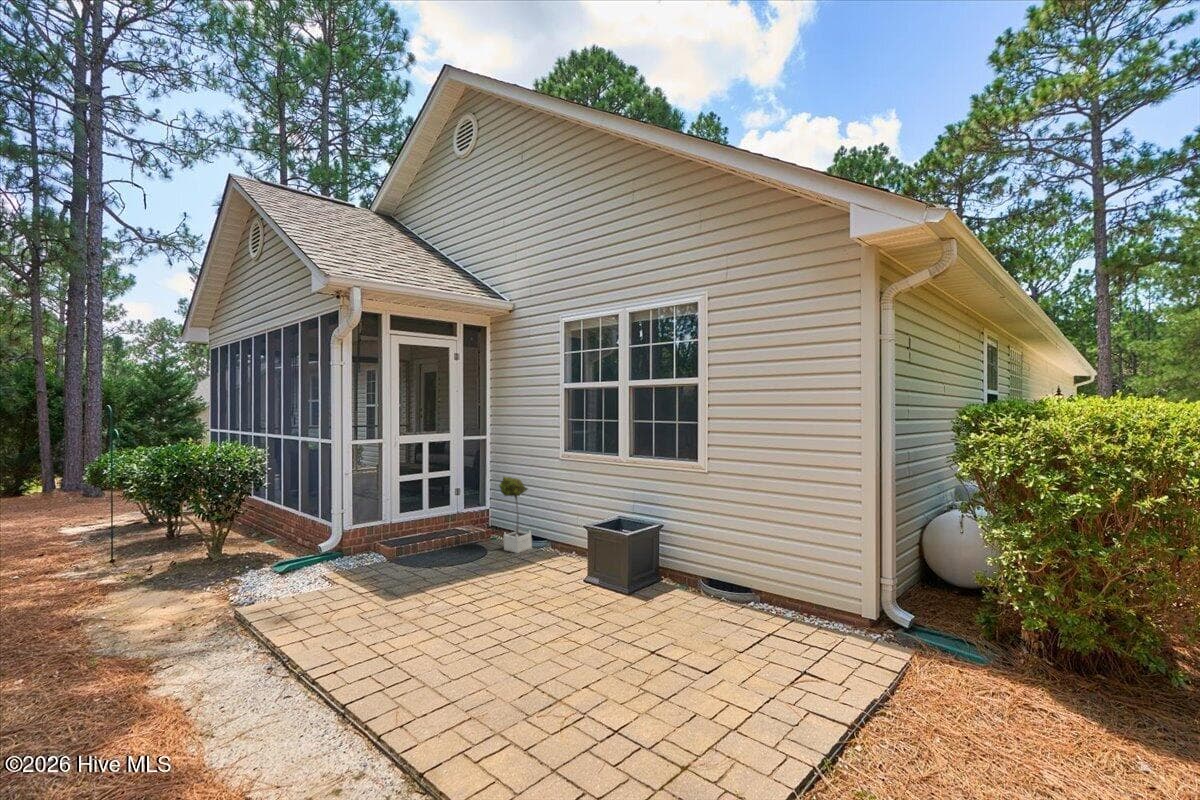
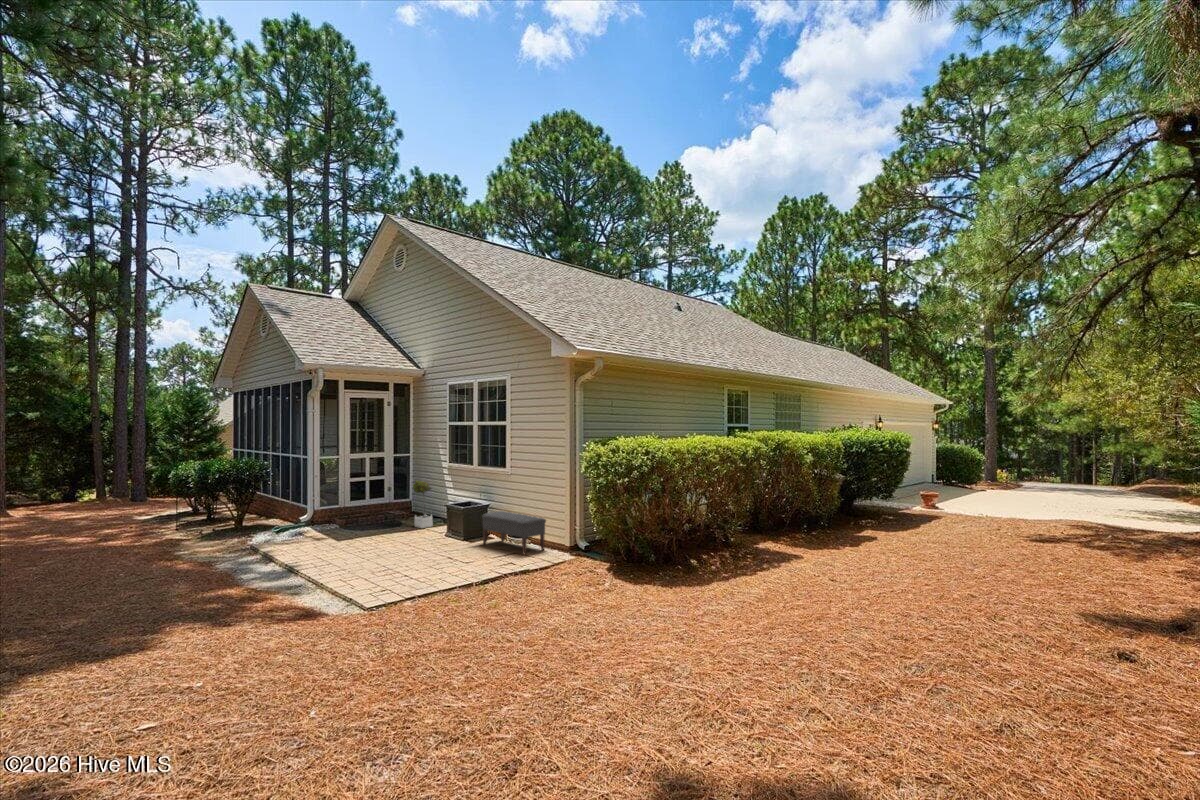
bench: none [662,533,802,627] -> present [482,511,546,554]

